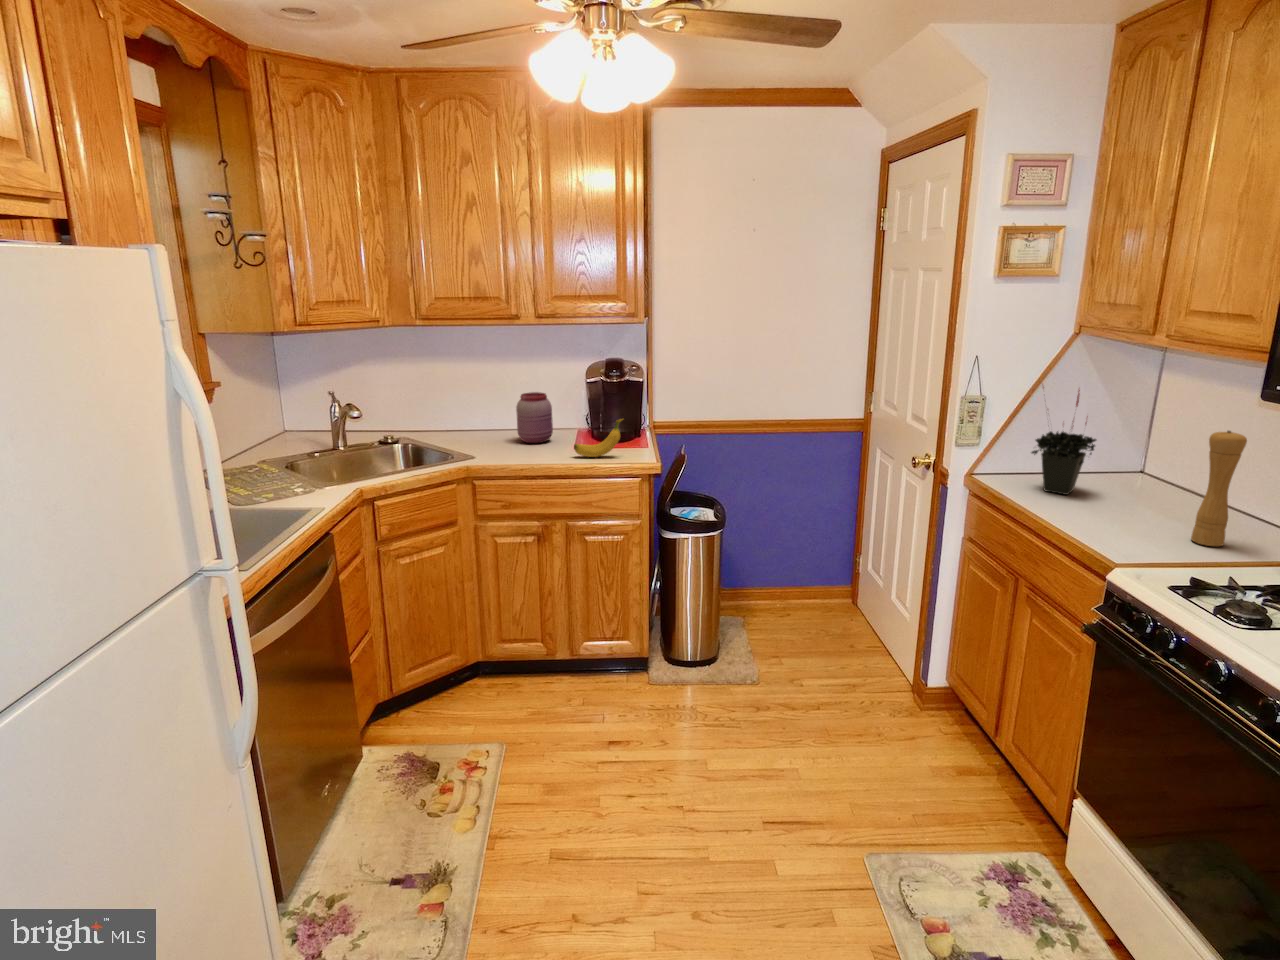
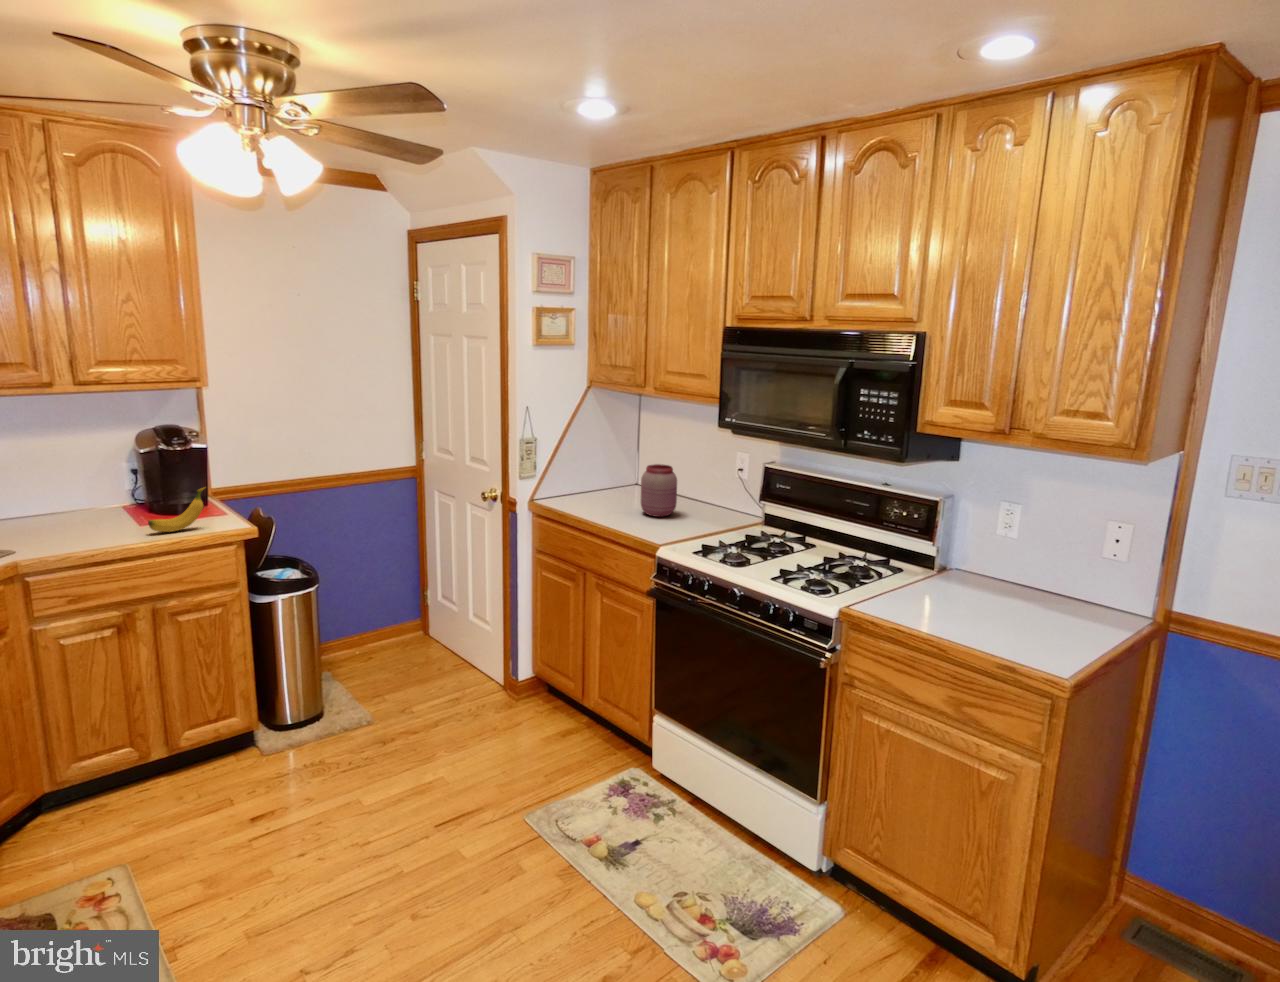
potted plant: present [1032,390,1096,495] -> none [578,425,620,506]
jar: present [516,392,553,443] -> present [641,464,677,517]
pepper mill: present [1191,431,1247,546] -> none [688,450,710,526]

